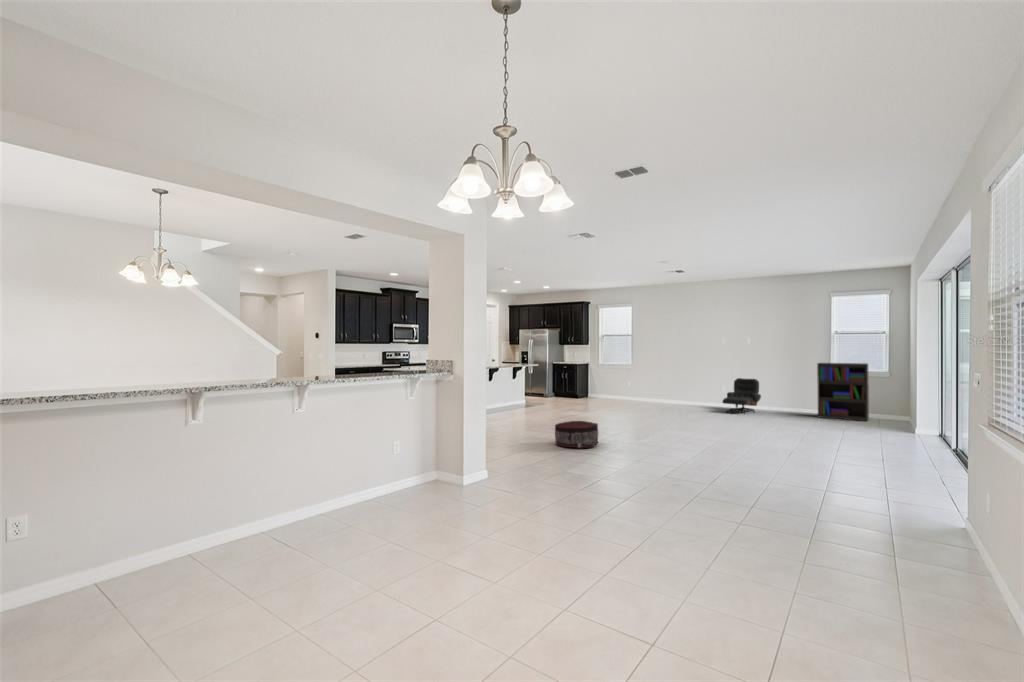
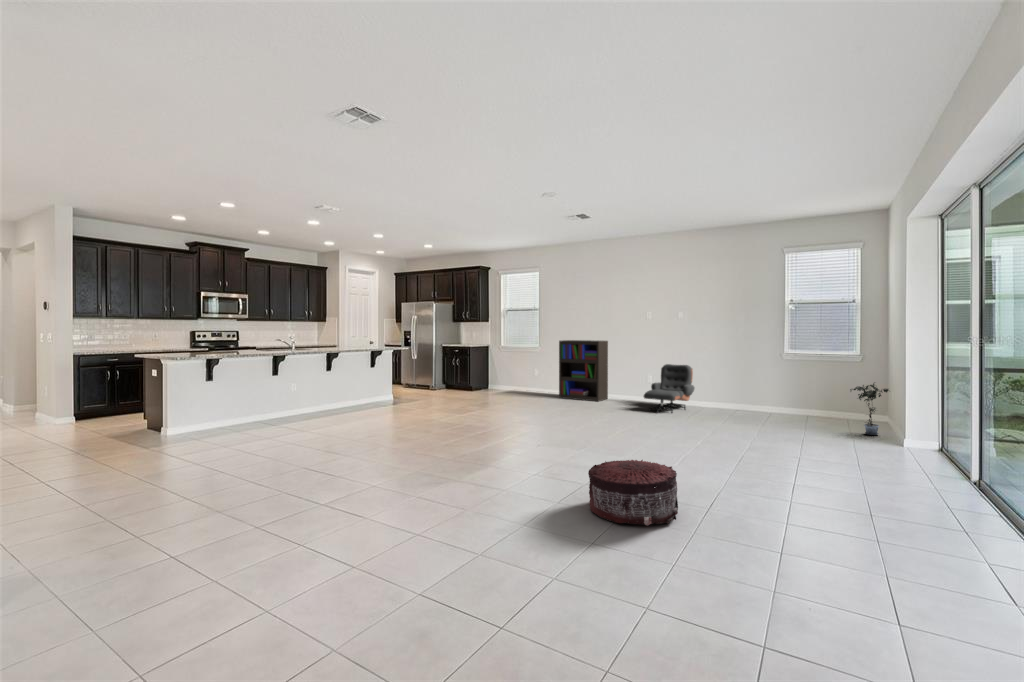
bookshelf: present [817,363,869,421] -> present [559,340,608,401]
potted plant: none [879,391,911,428] -> present [850,383,889,435]
pouf: present [555,421,598,448] -> present [588,460,678,526]

